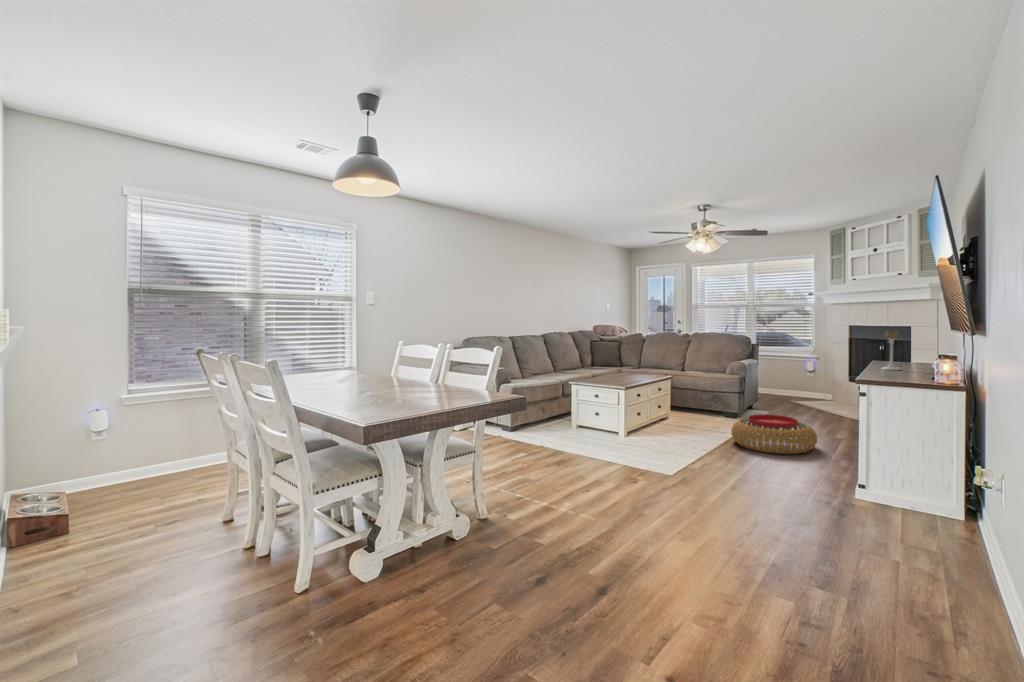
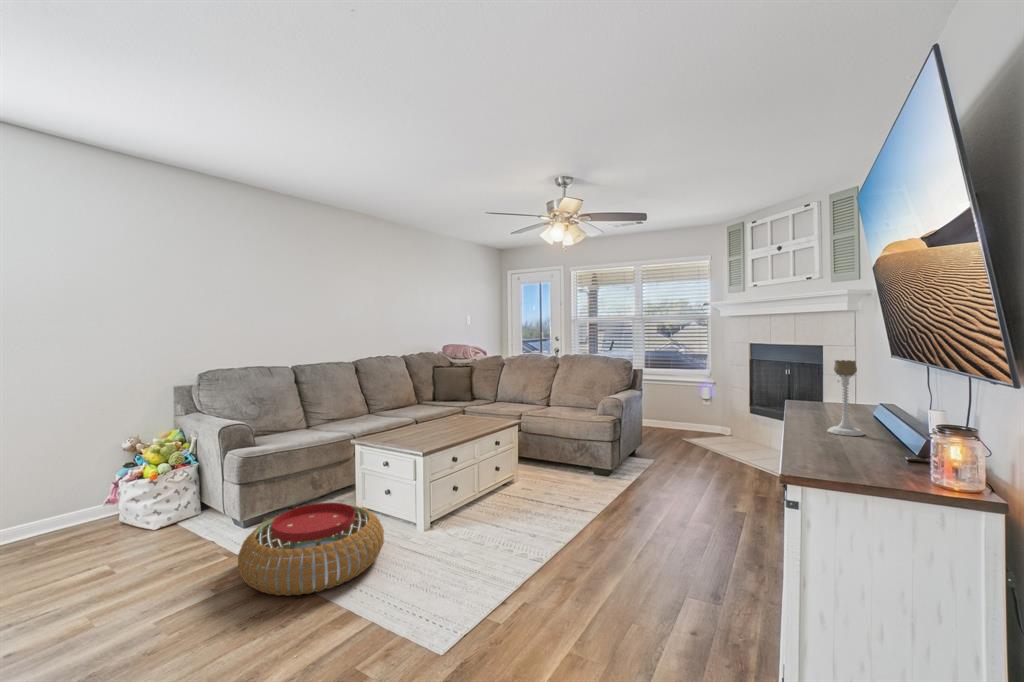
pouf: present [731,415,817,454] -> present [238,503,384,596]

